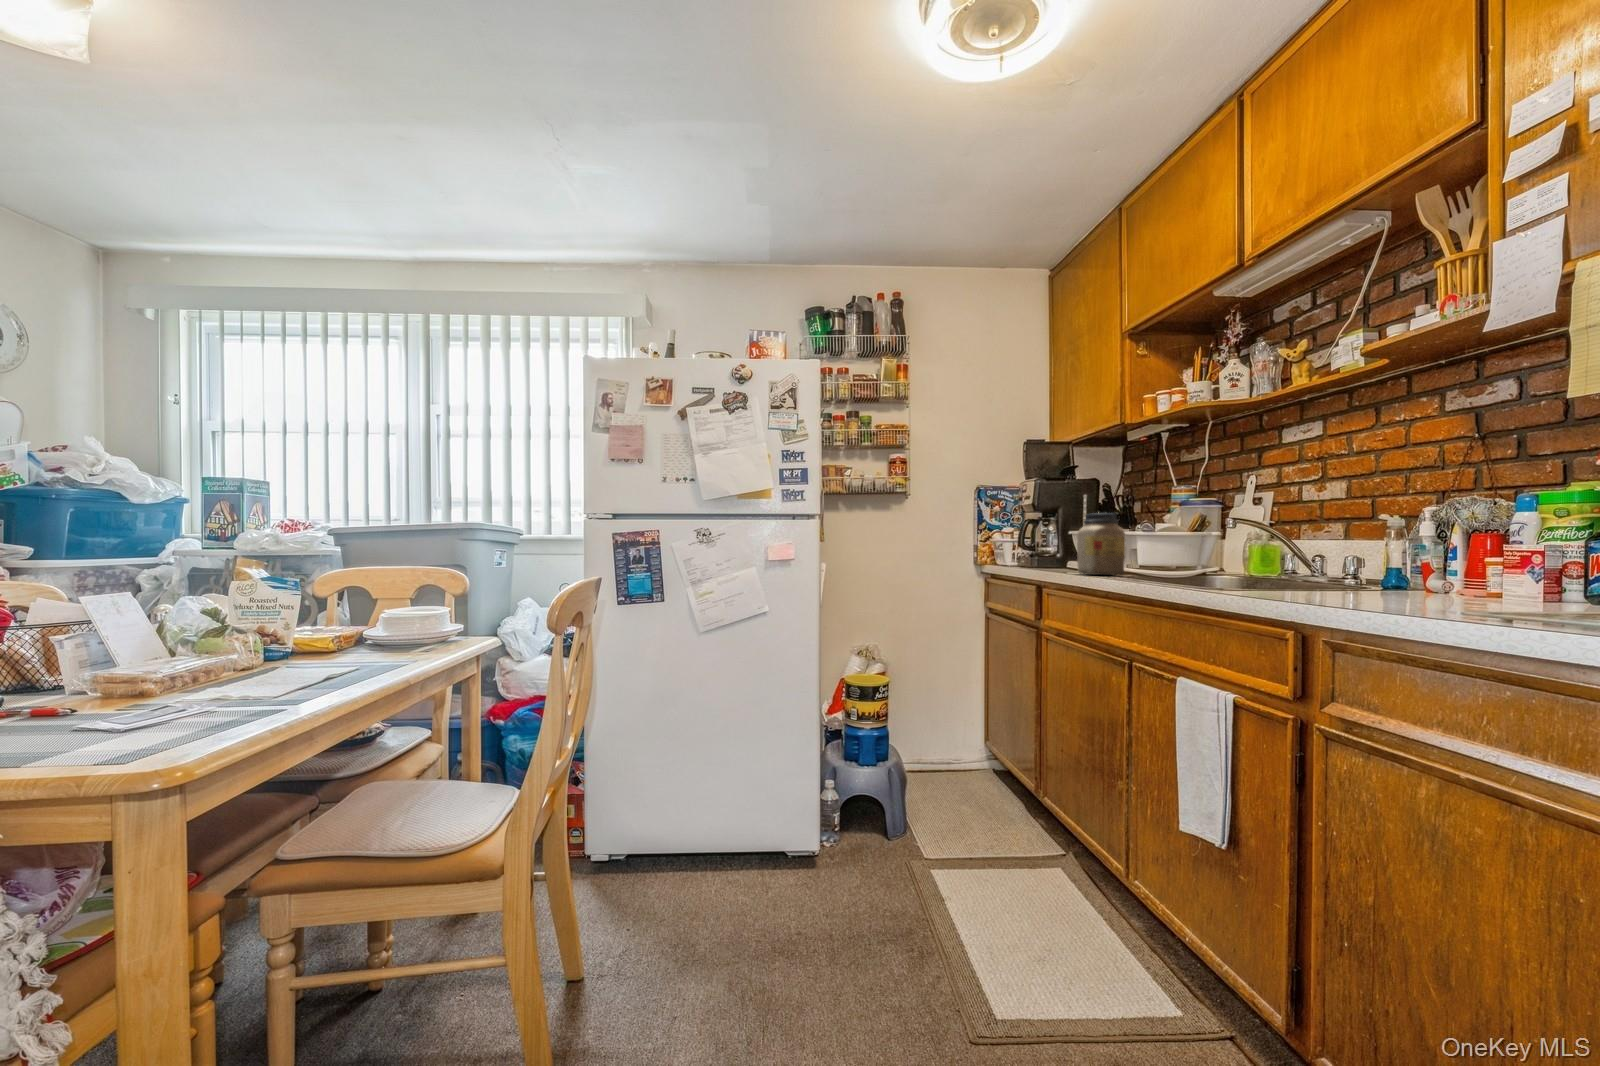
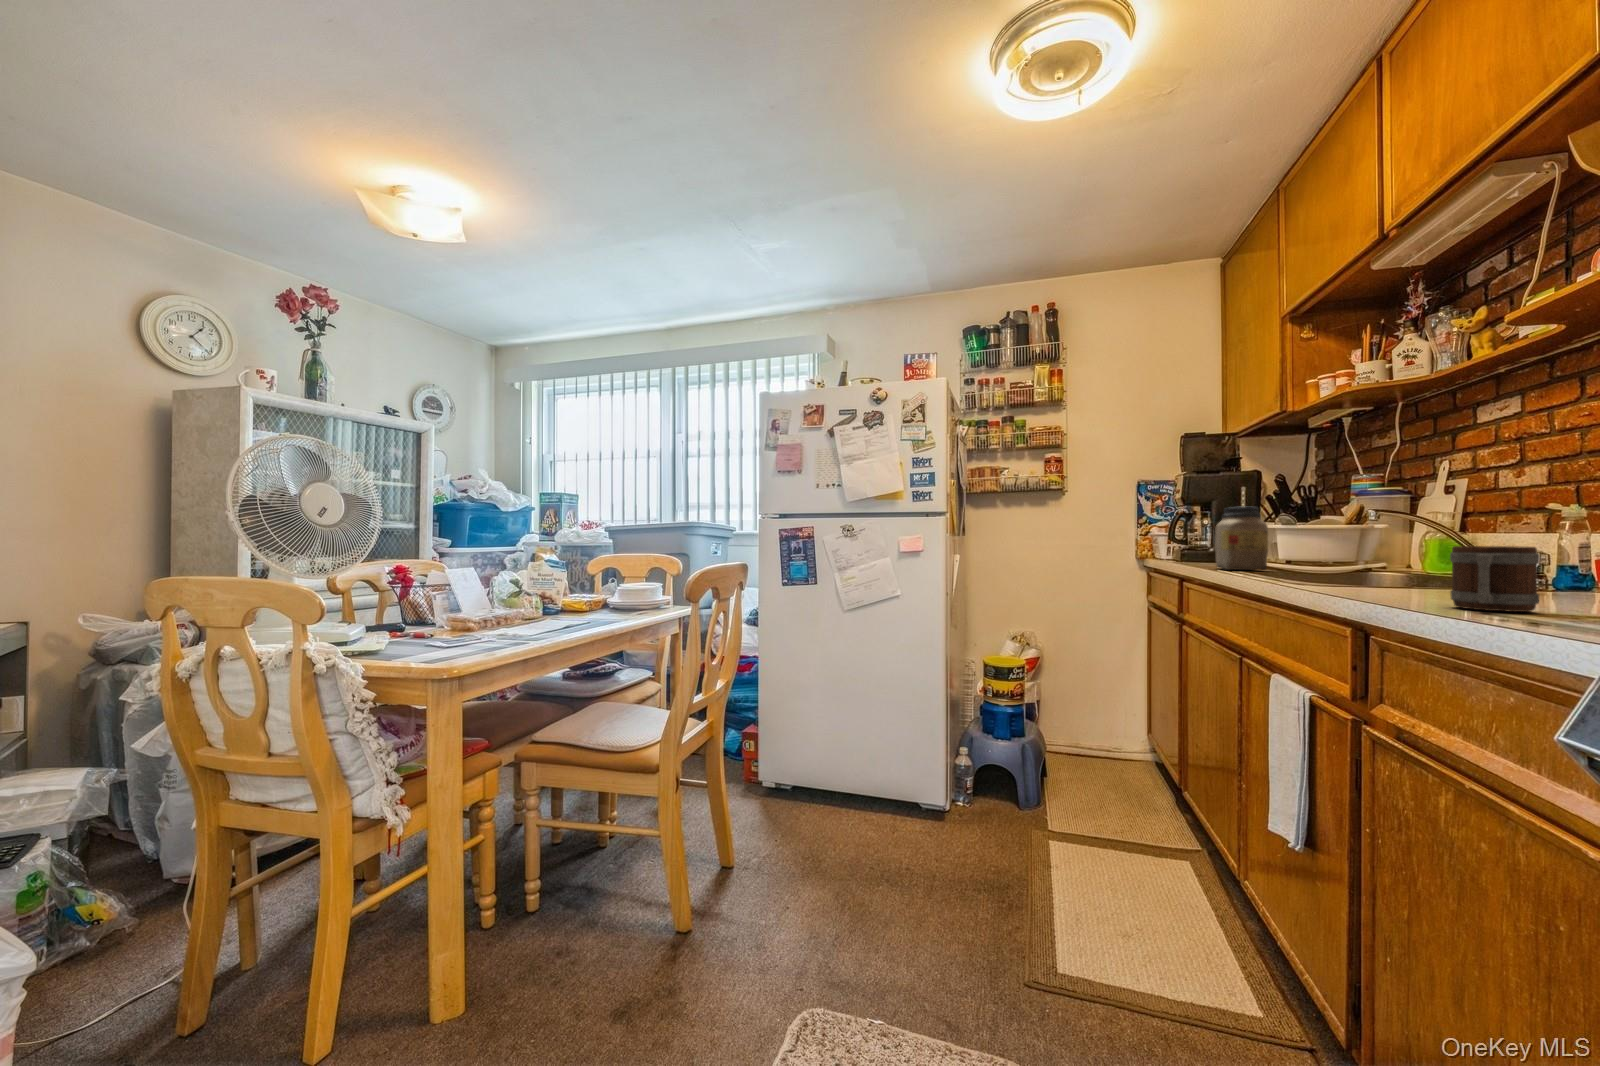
mug: none [1374,553,1445,612] -> present [1450,546,1539,612]

